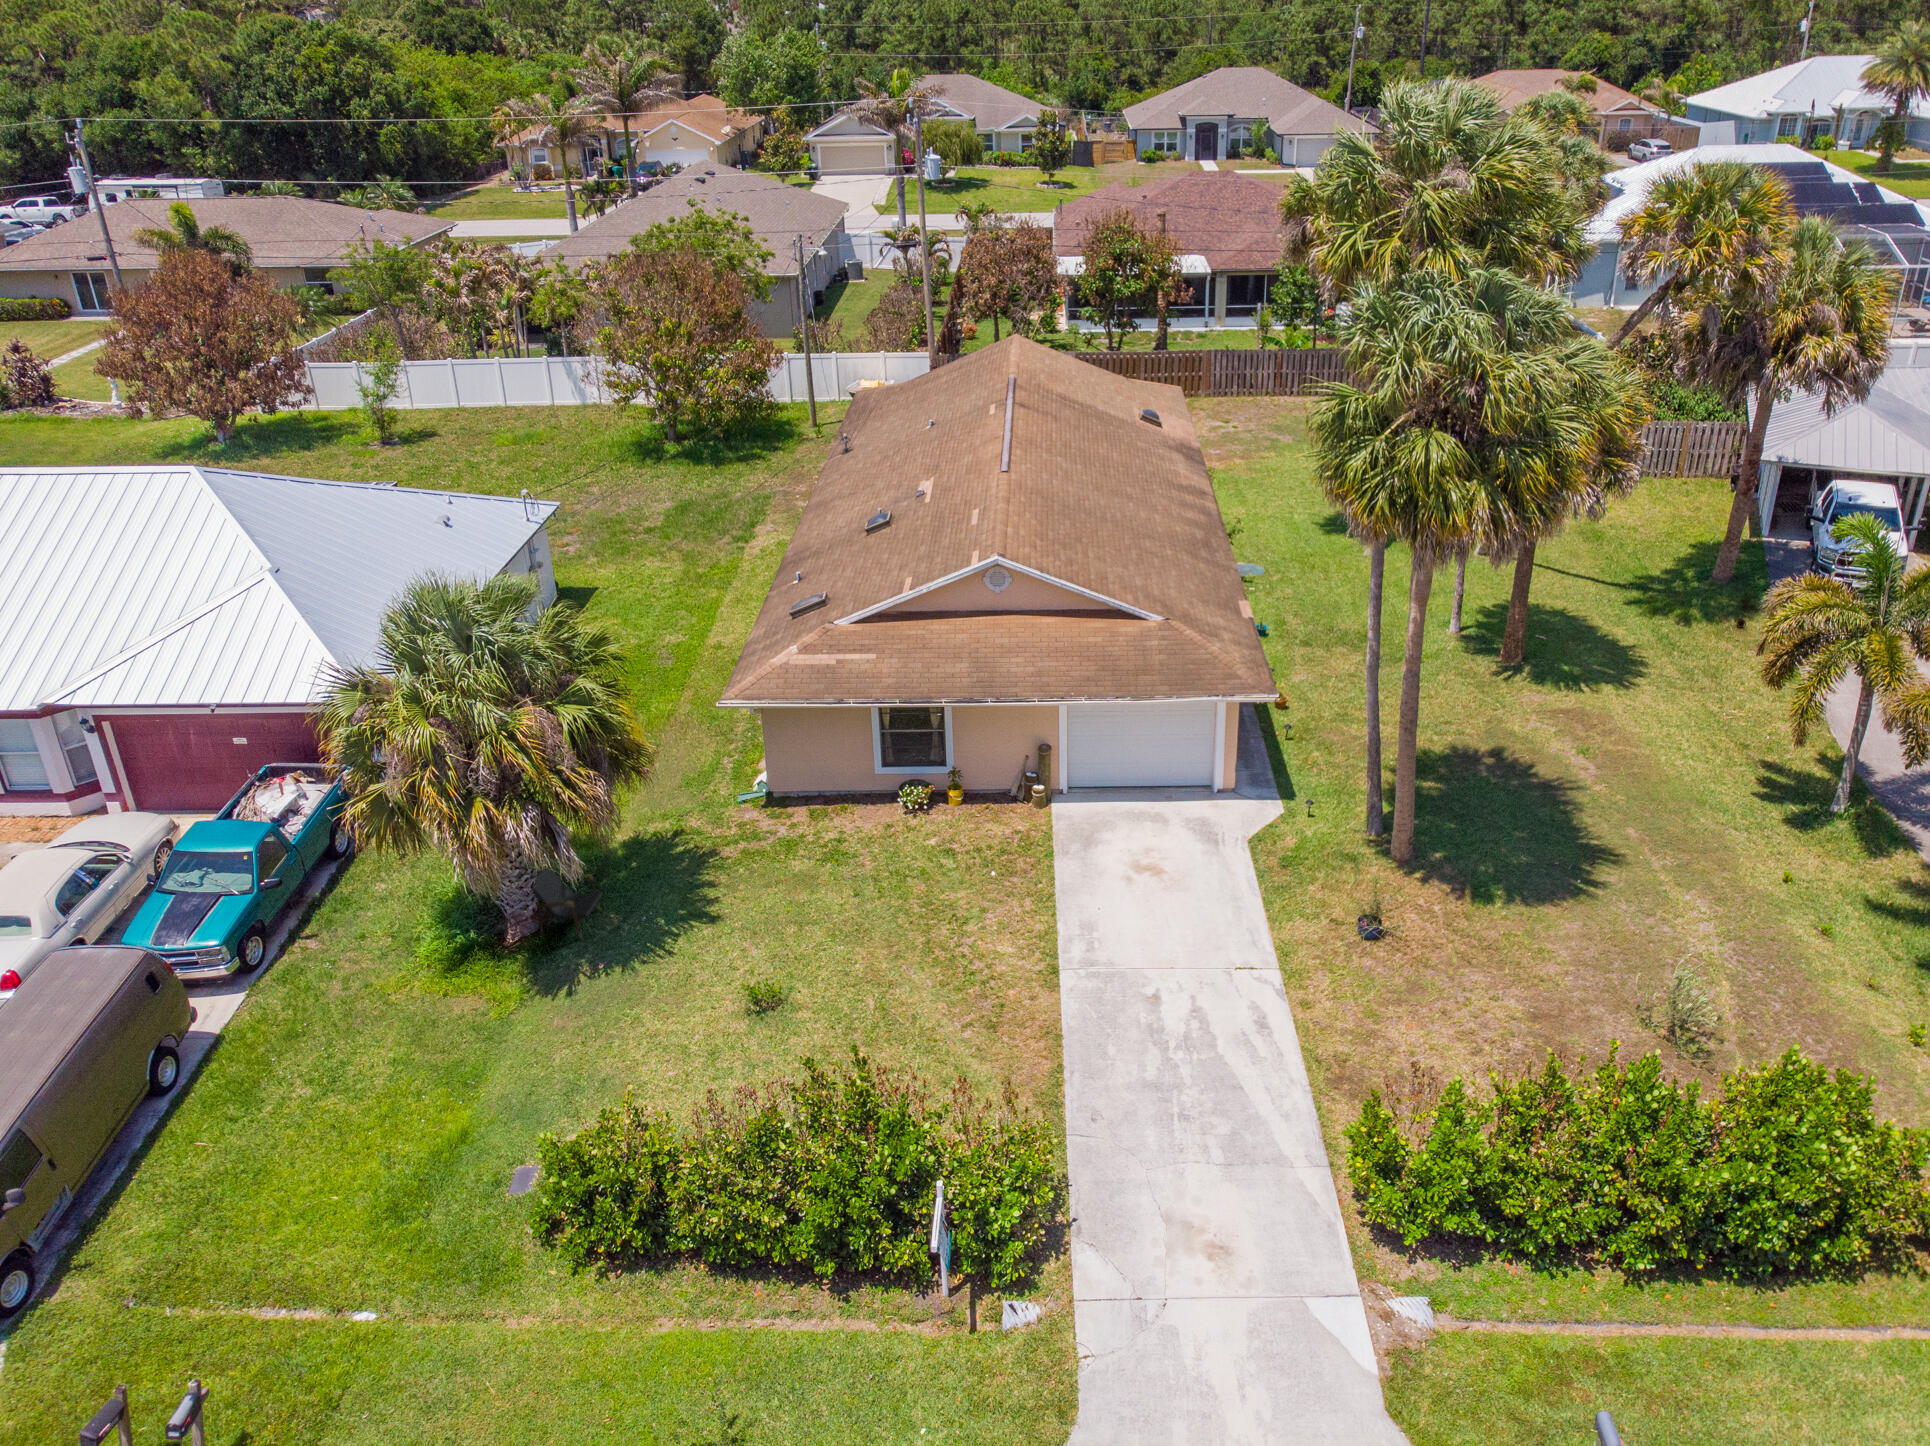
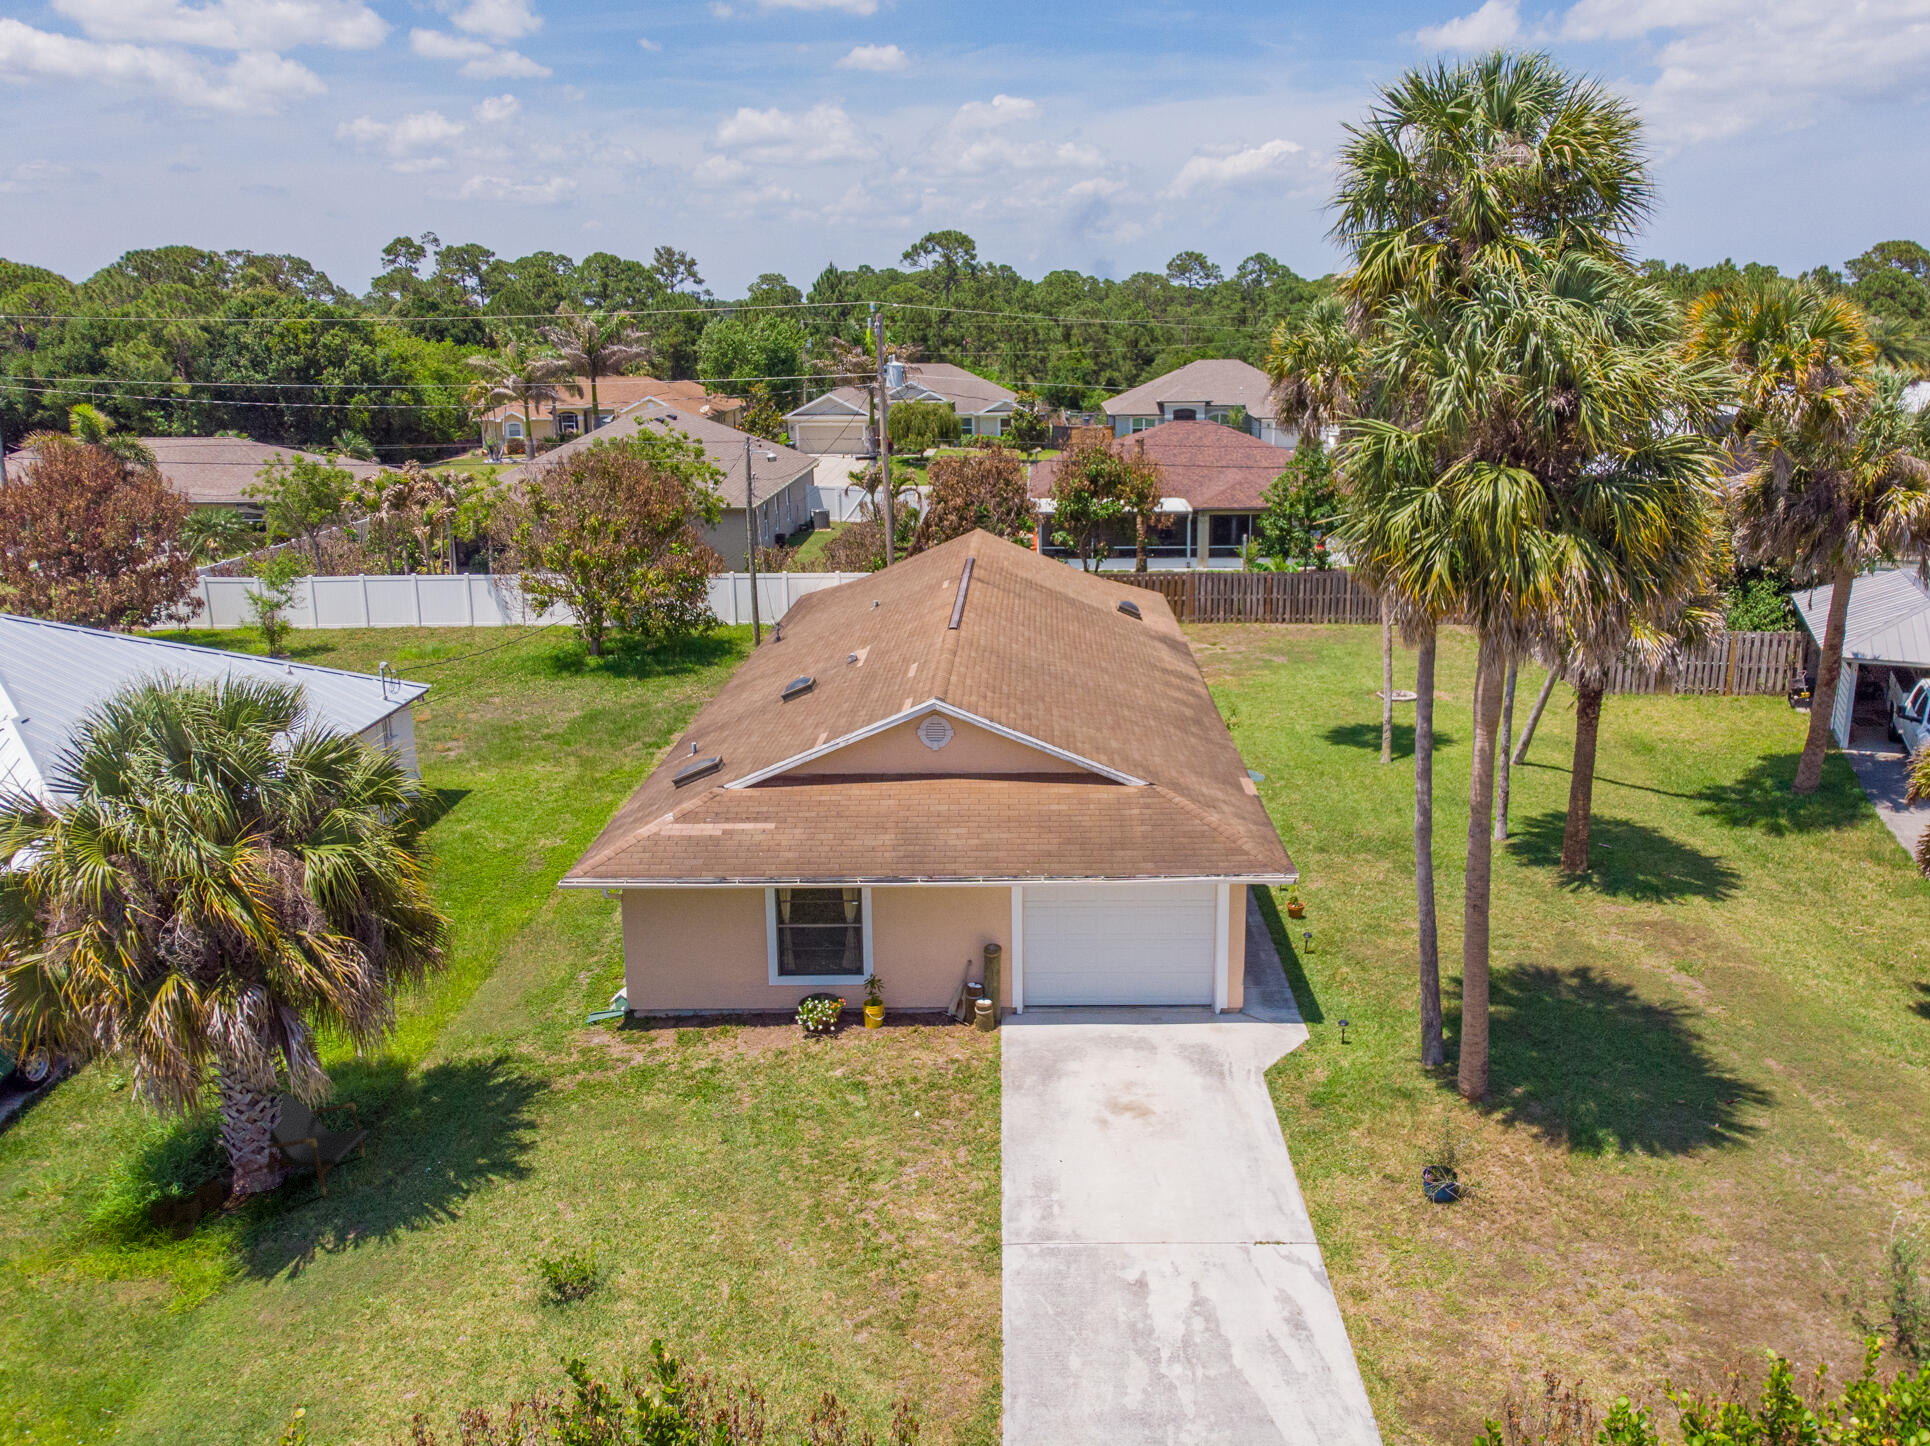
potted tree: present [1737,593,1758,628] -> none [1835,792,1865,839]
woven basket: none [465,928,511,970] -> present [150,1180,224,1239]

